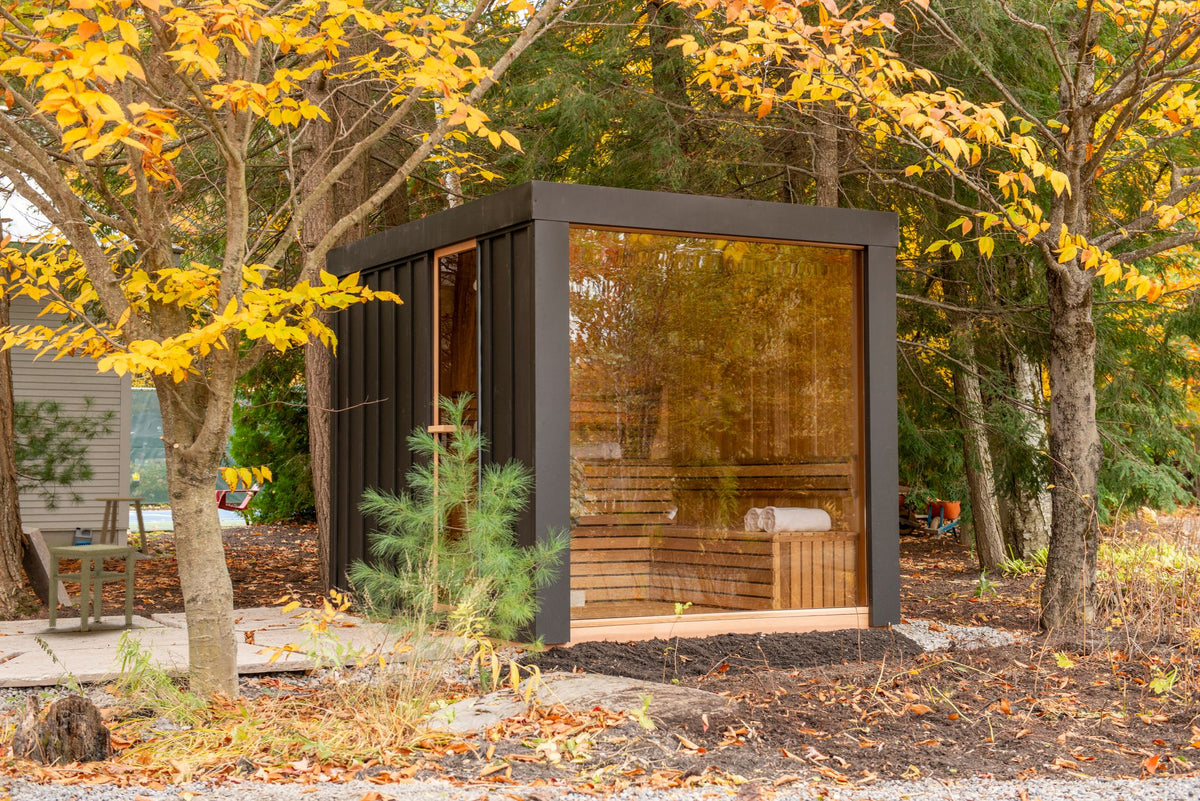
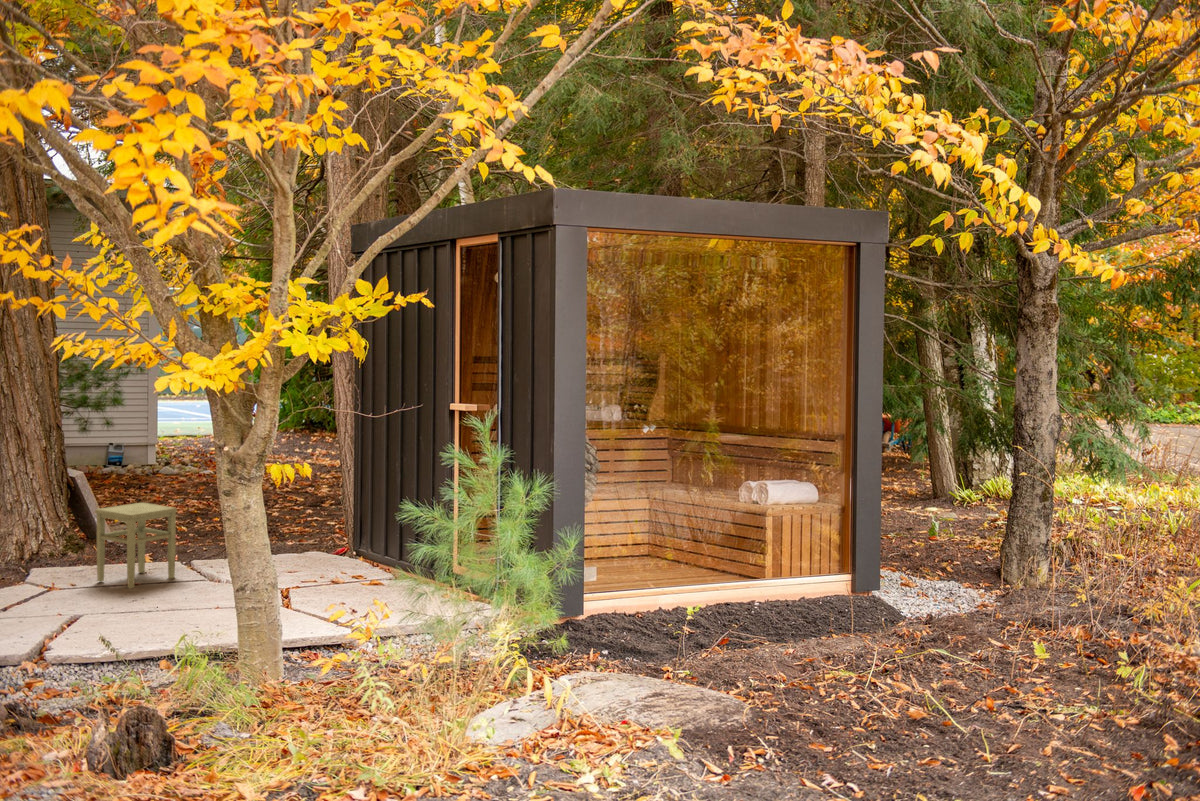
side table: present [95,497,148,554] -> none [126,416,177,472]

